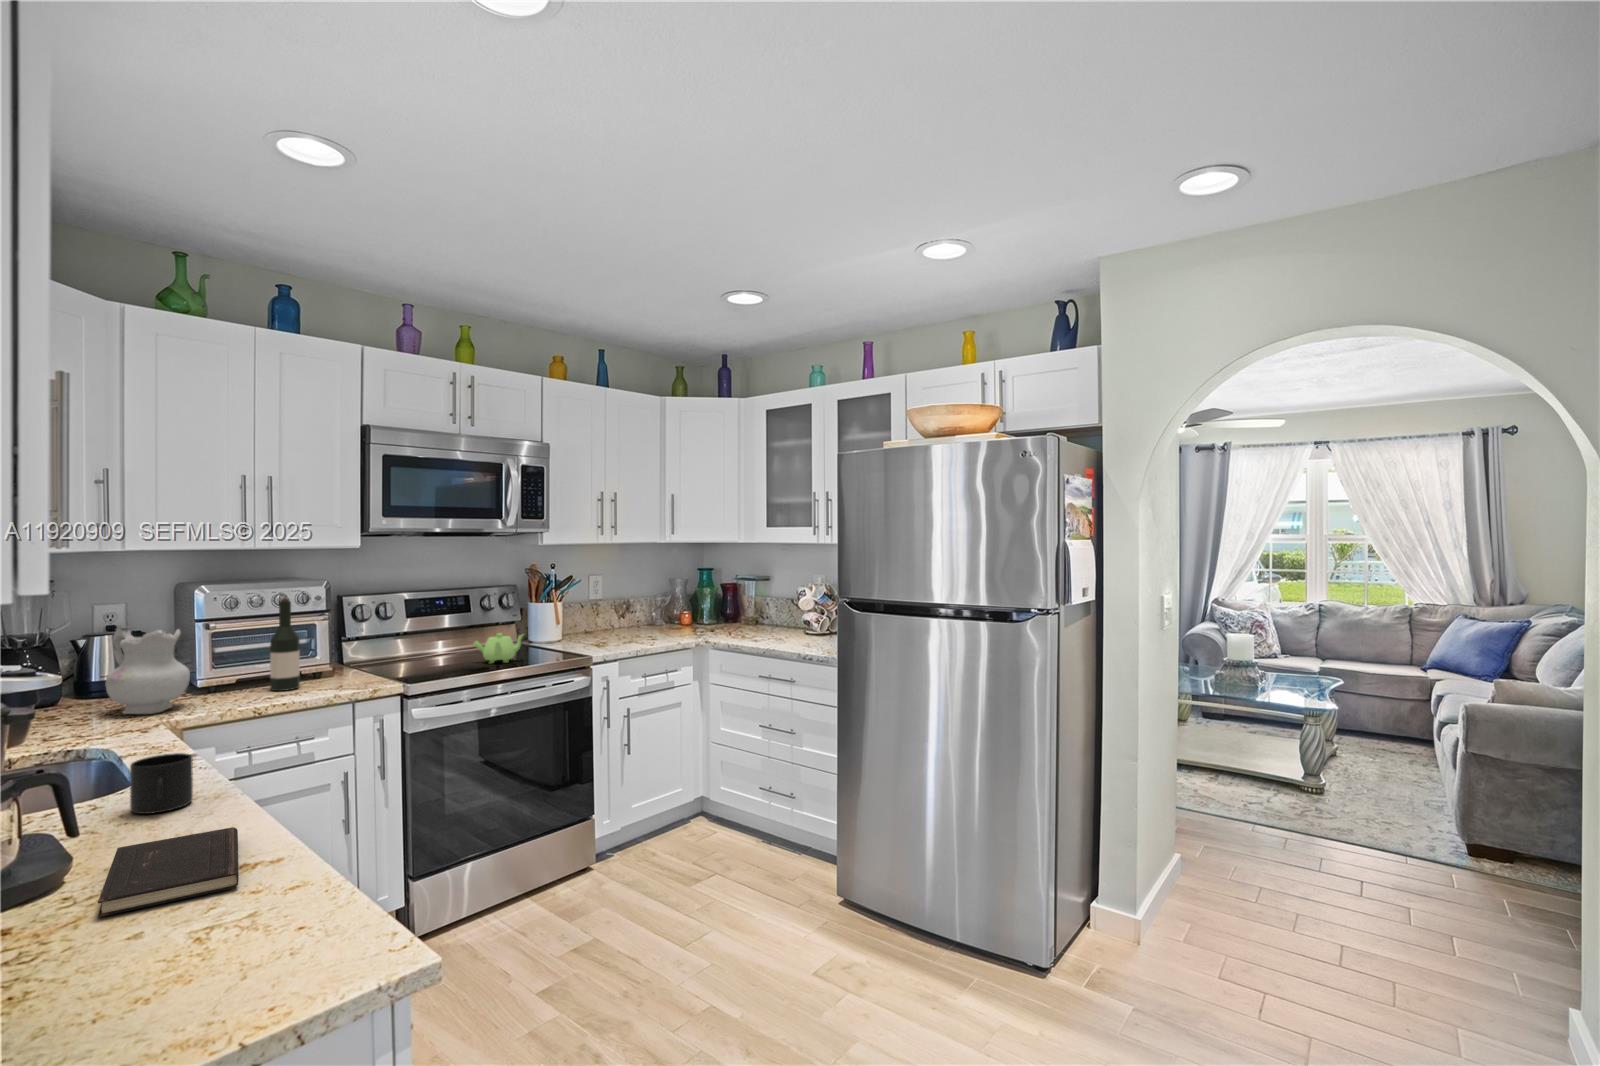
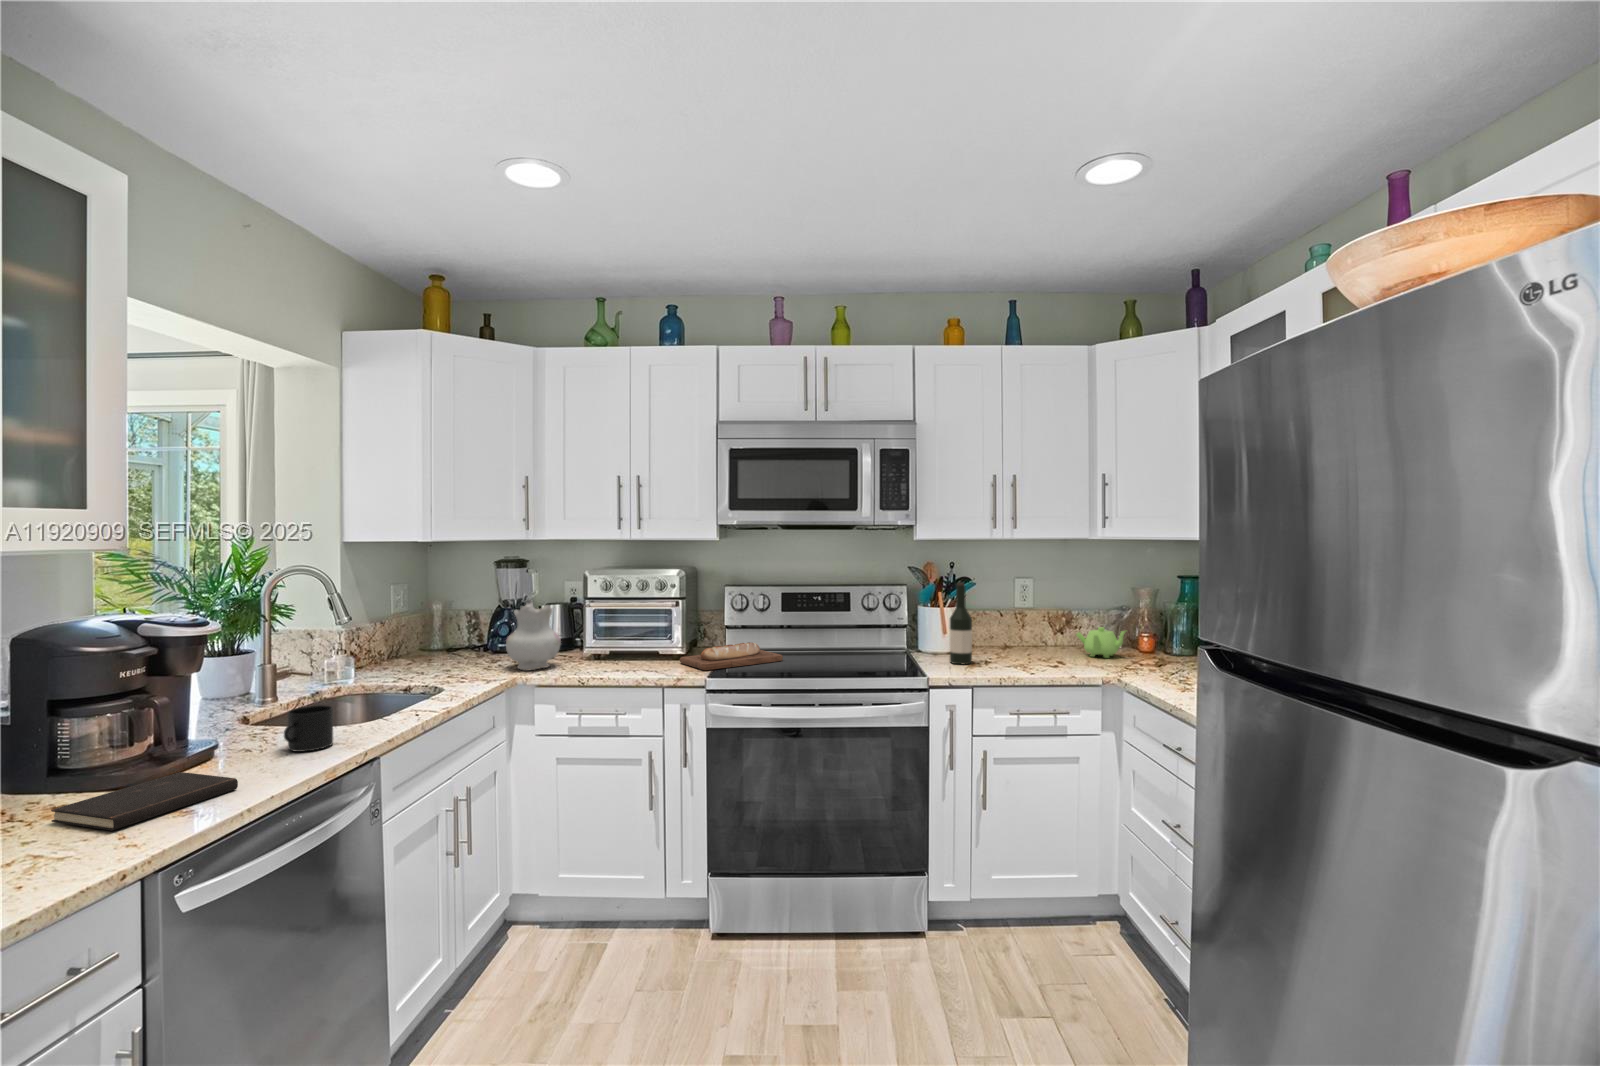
wine bottle: present [270,599,300,691] -> present [950,583,972,664]
teapot: present [473,633,523,663] -> present [1076,627,1125,658]
bread loaf: none [334,651,437,680] -> present [680,642,783,670]

